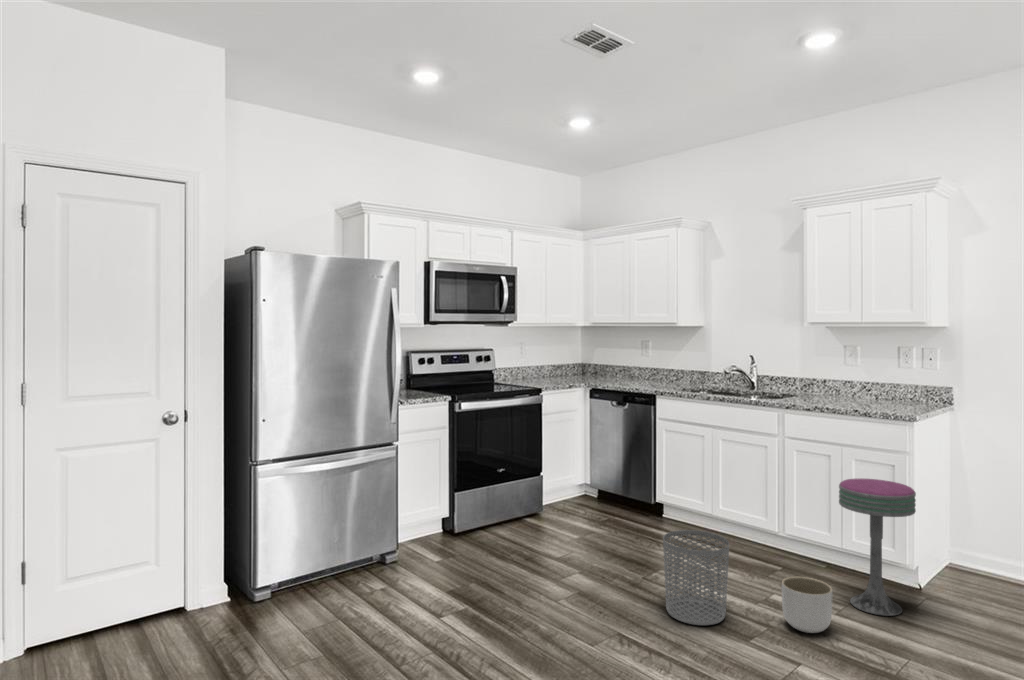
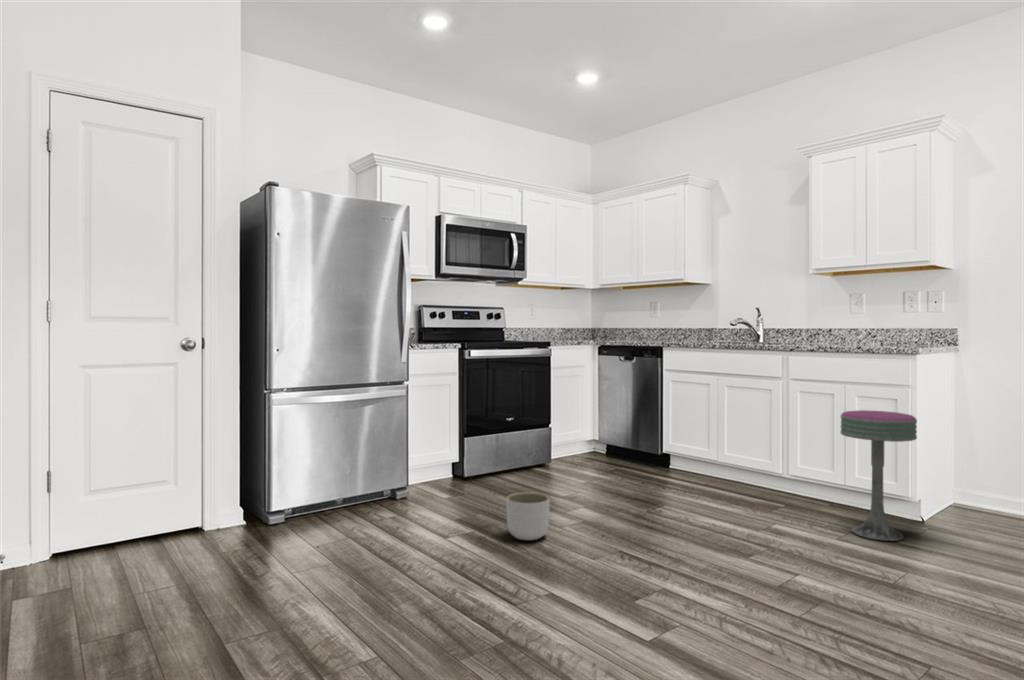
waste bin: present [663,530,729,625] -> none [665,459,730,546]
planter: present [782,577,833,633] -> present [506,492,550,540]

